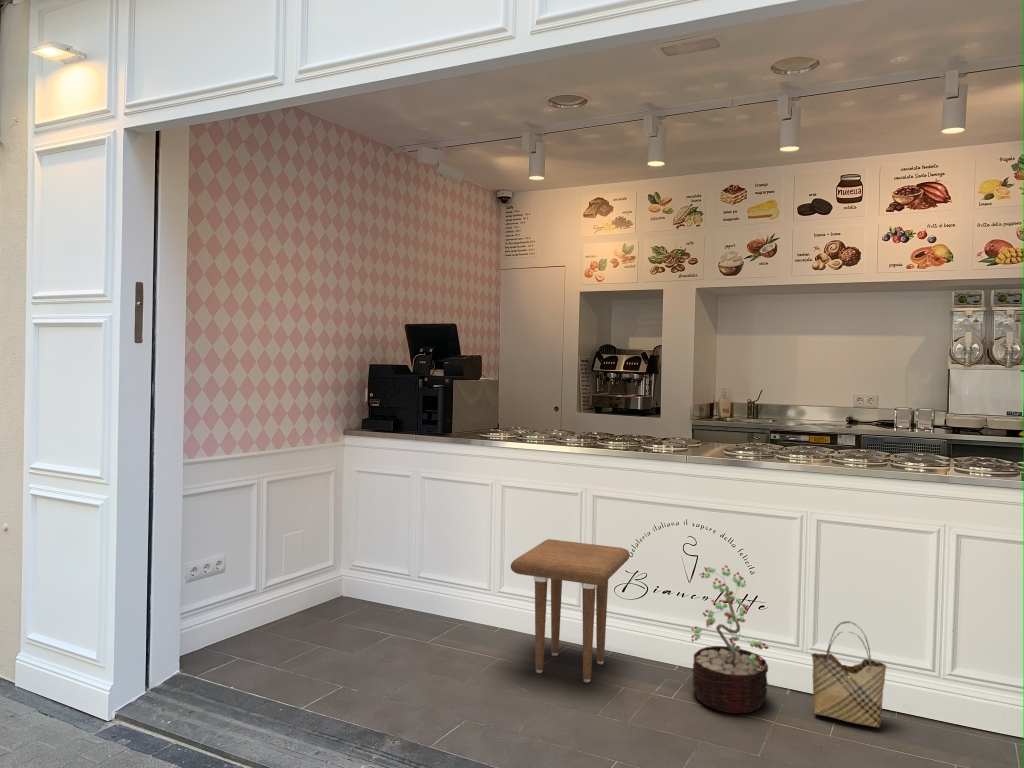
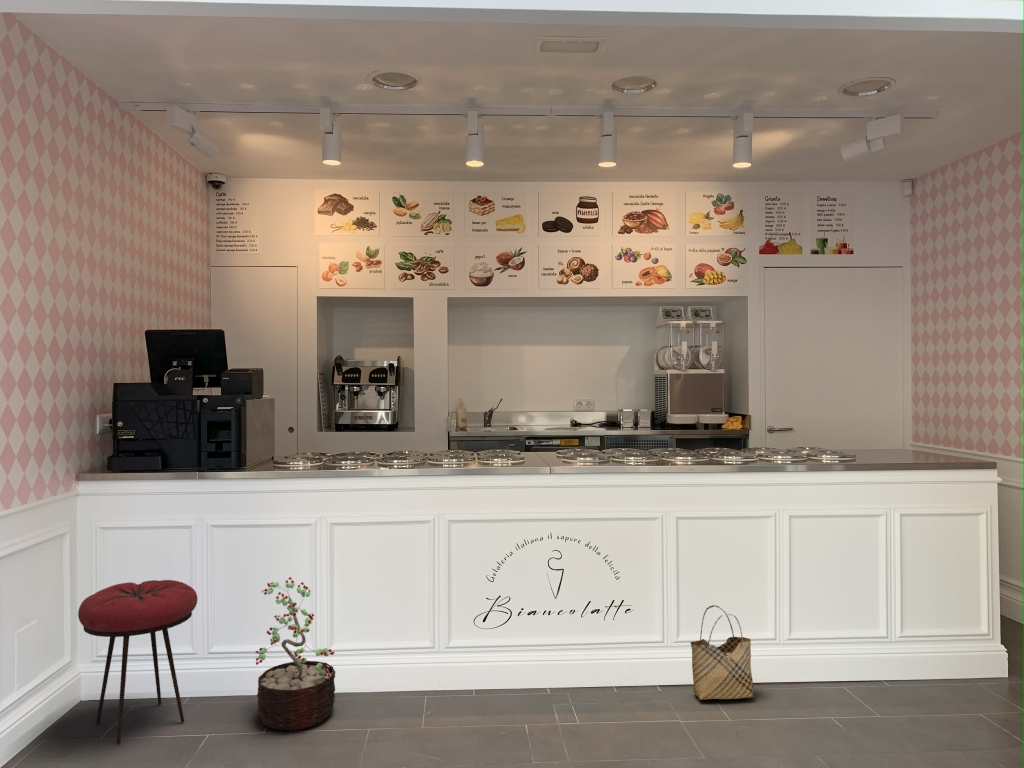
stool: none [326,512,404,624] -> present [78,580,197,744]
side table: present [511,539,630,682] -> none [396,572,512,735]
decorative plant: present [691,566,769,714] -> present [256,577,335,731]

